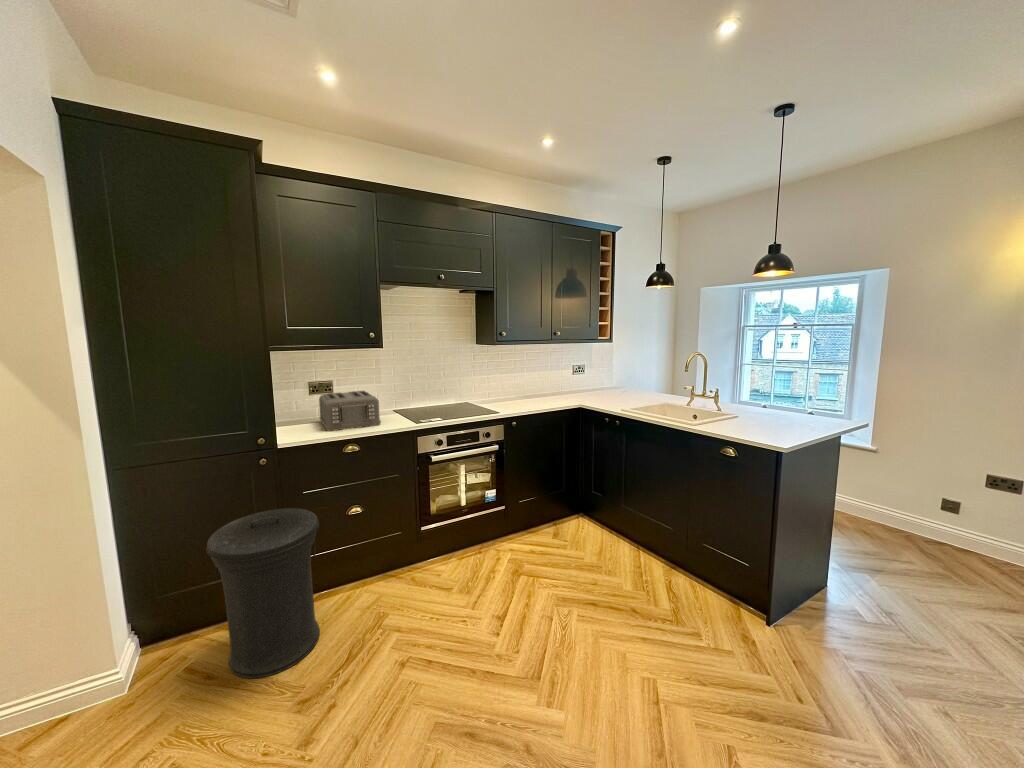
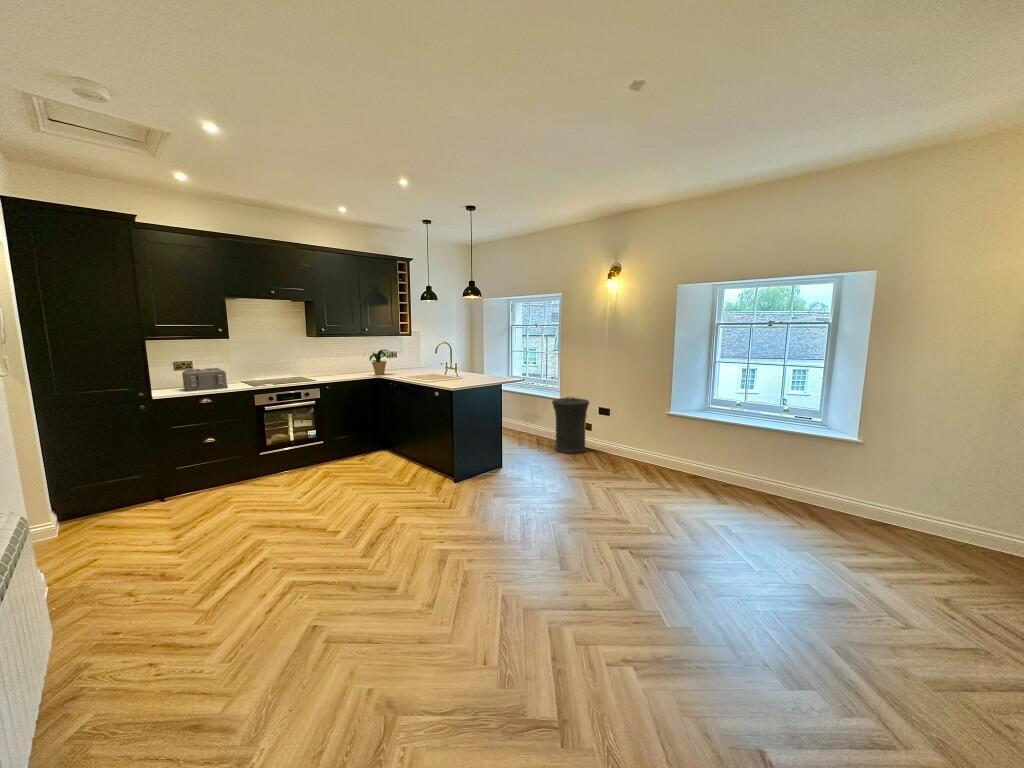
potted plant: none [552,362,594,401] -> present [370,350,390,375]
trash can: present [206,508,320,678] -> present [552,397,589,454]

